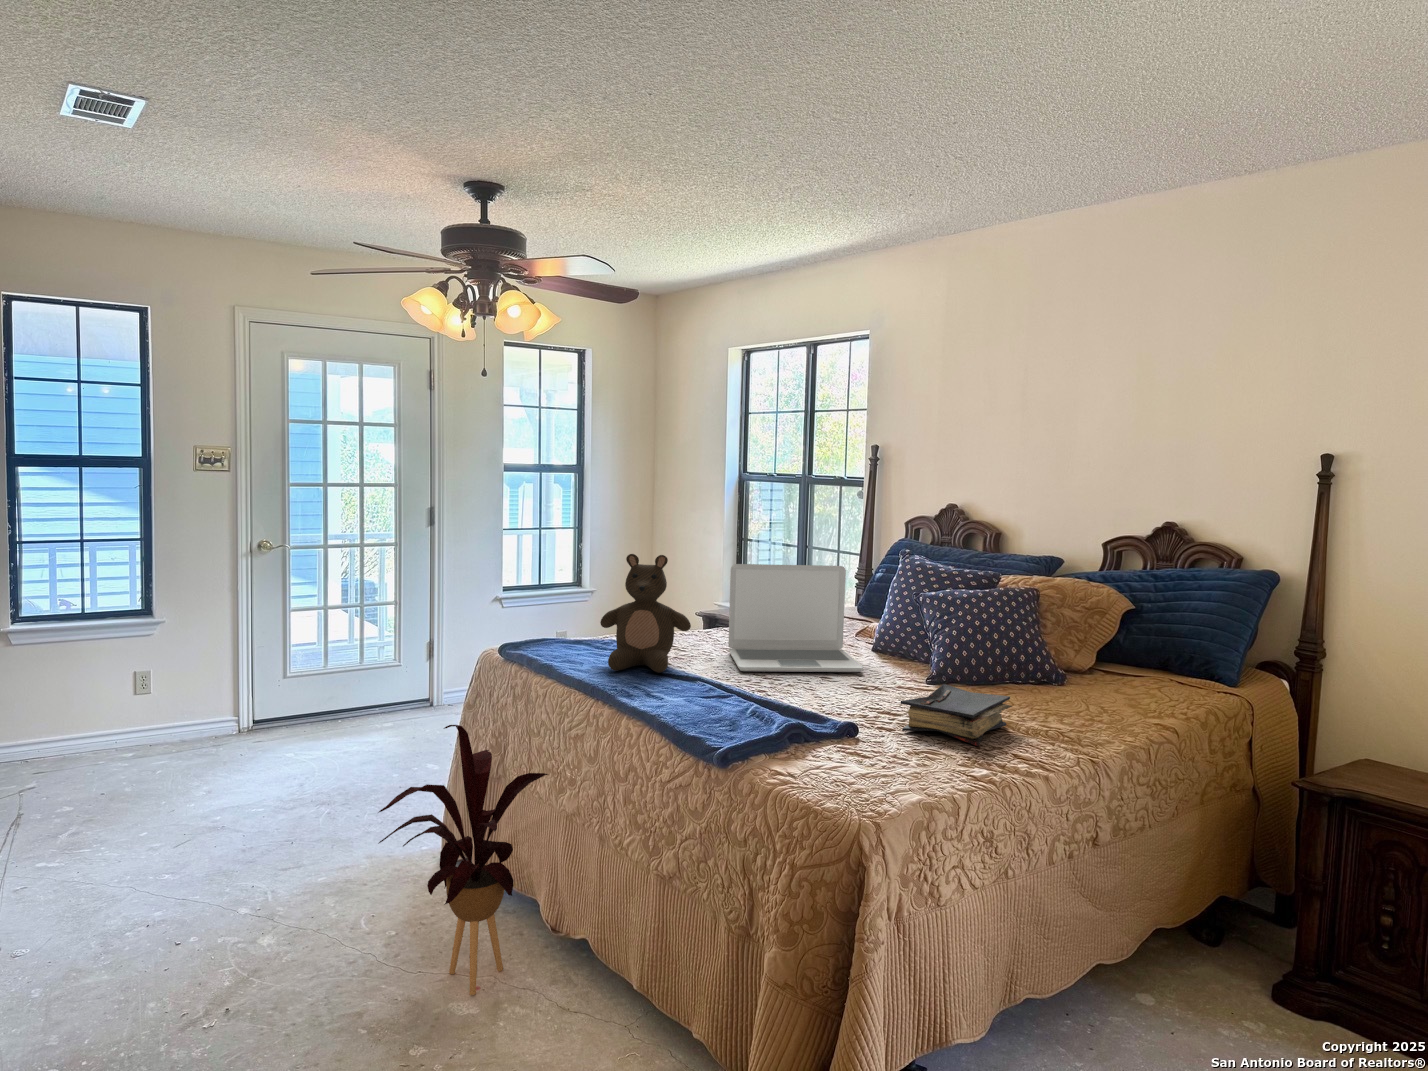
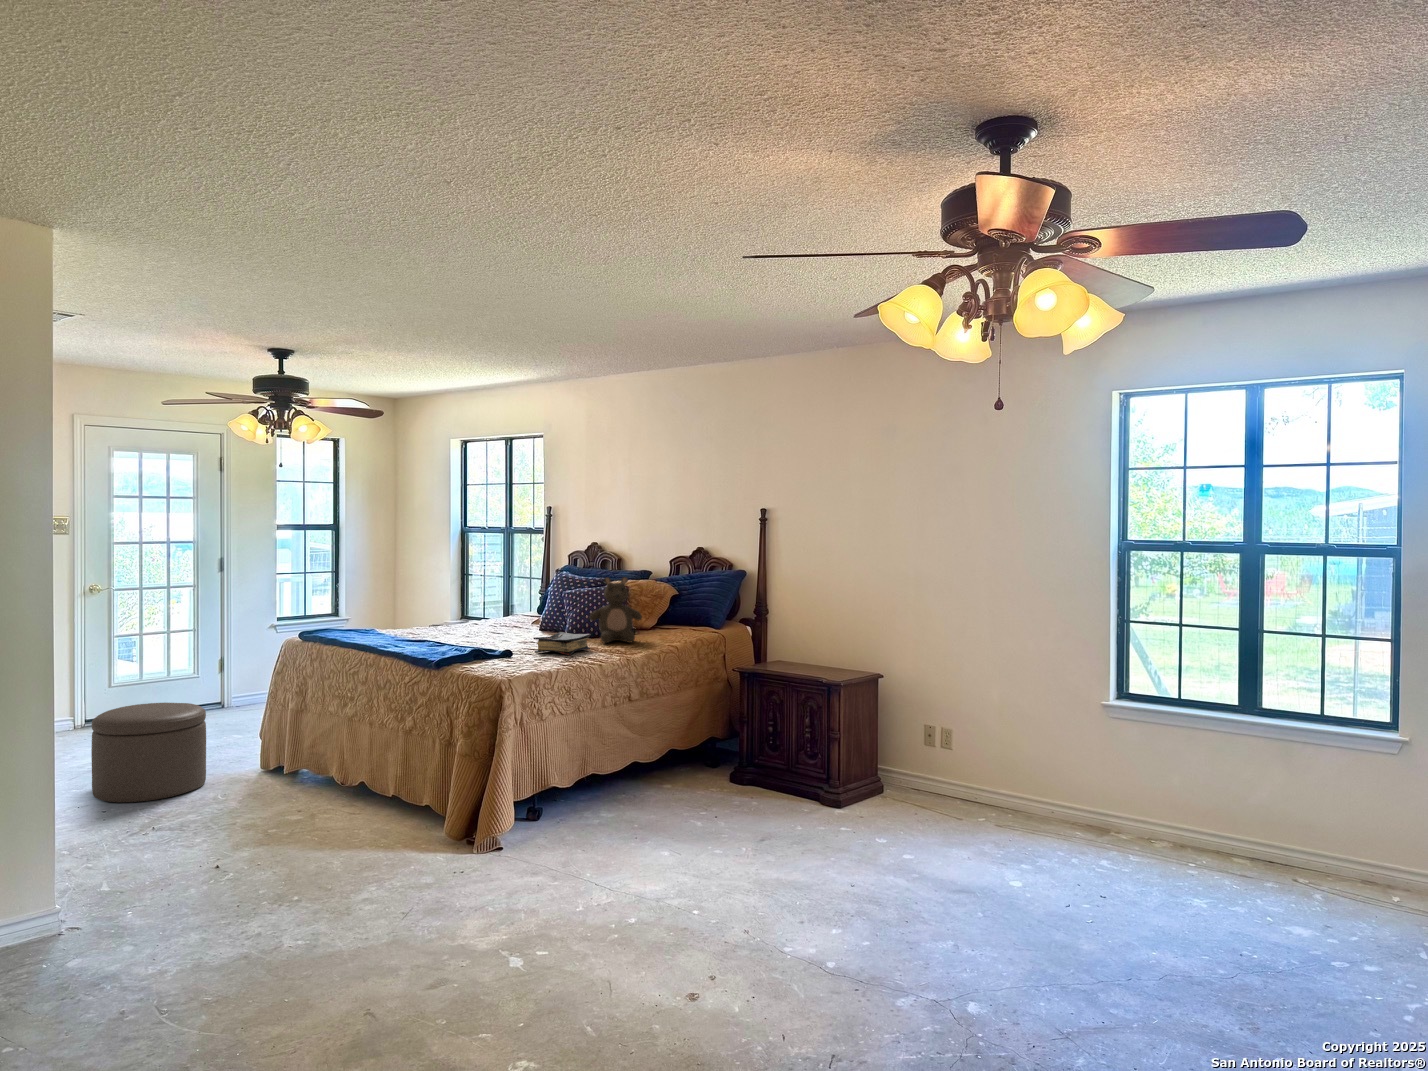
stuffed bear: present [600,554,691,673] -> present [589,577,642,643]
laptop: present [728,564,863,672] -> none [448,578,526,639]
house plant: present [379,725,548,995] -> none [243,664,341,814]
ottoman: none [184,738,356,912] -> present [91,703,206,802]

